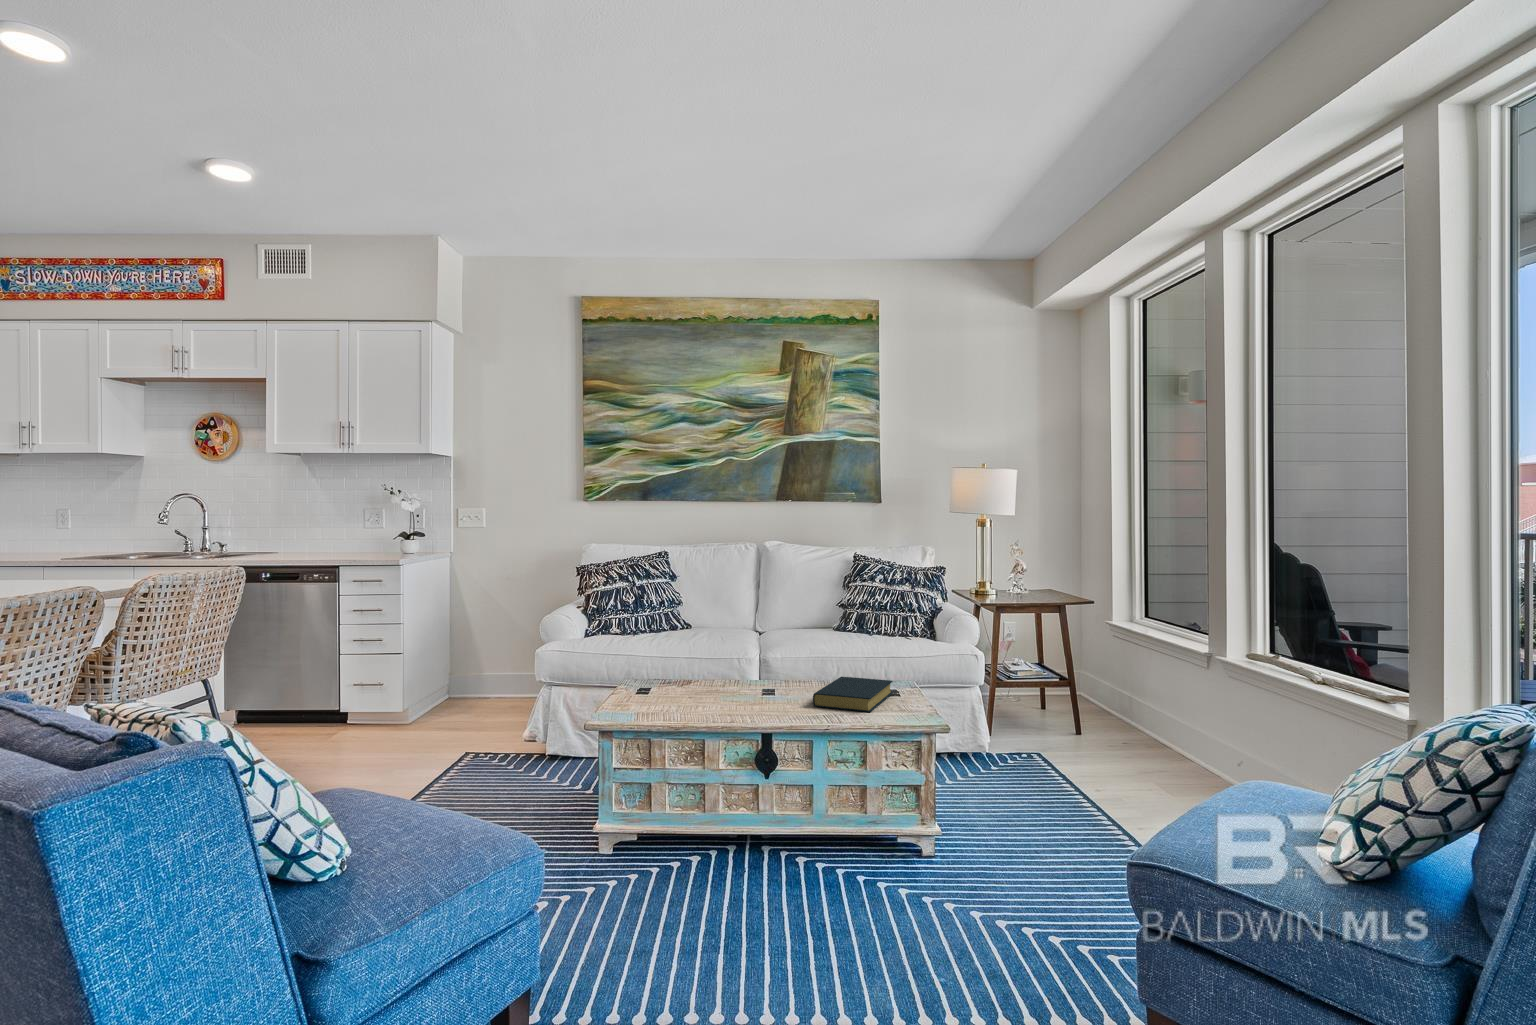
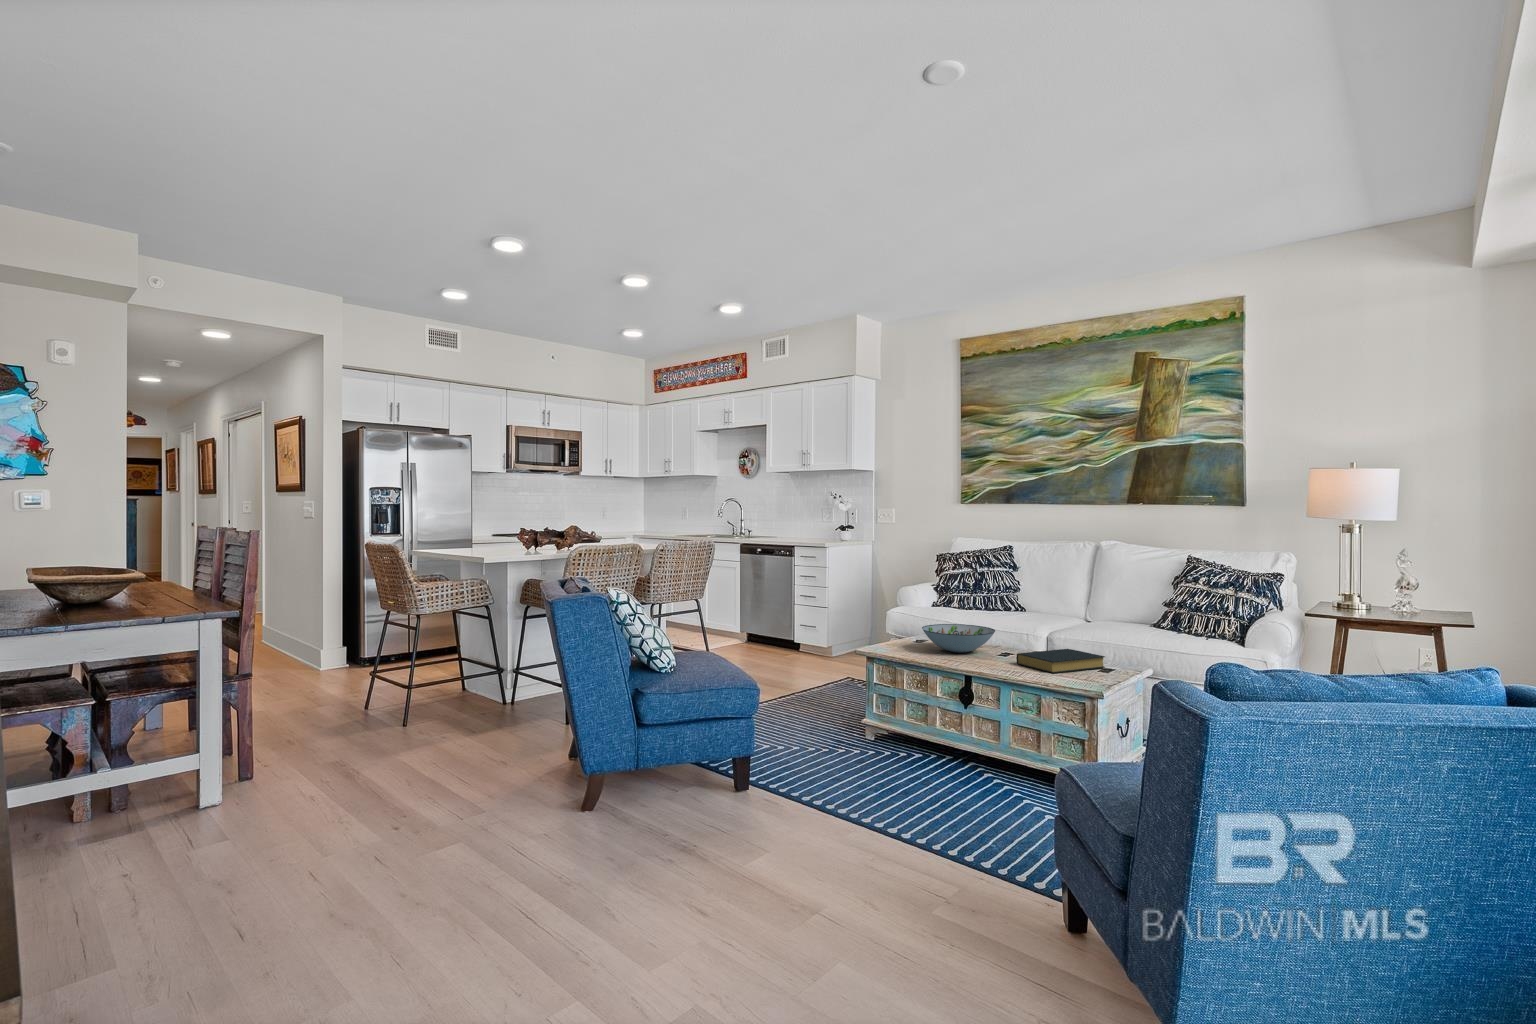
decorative bowl: none [674,662,767,703] -> present [922,624,995,653]

